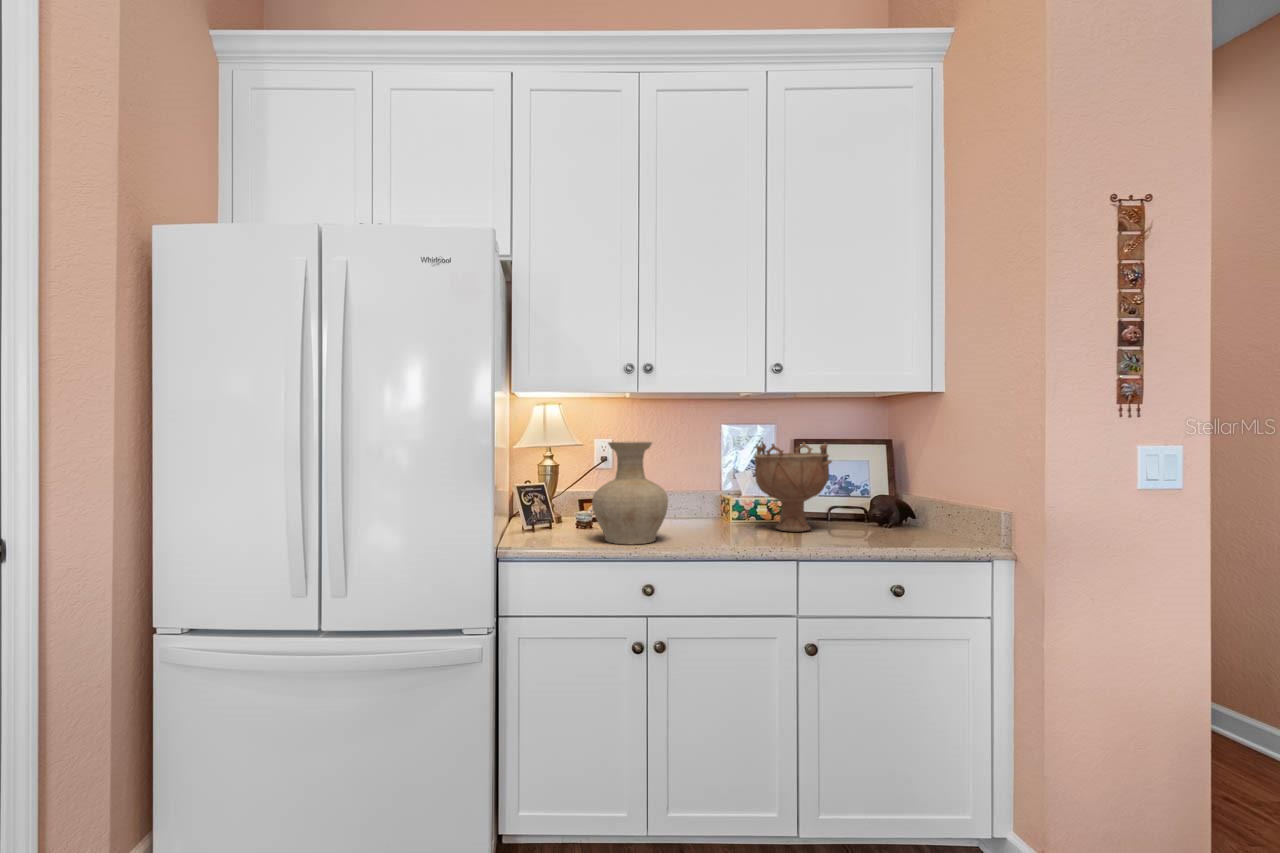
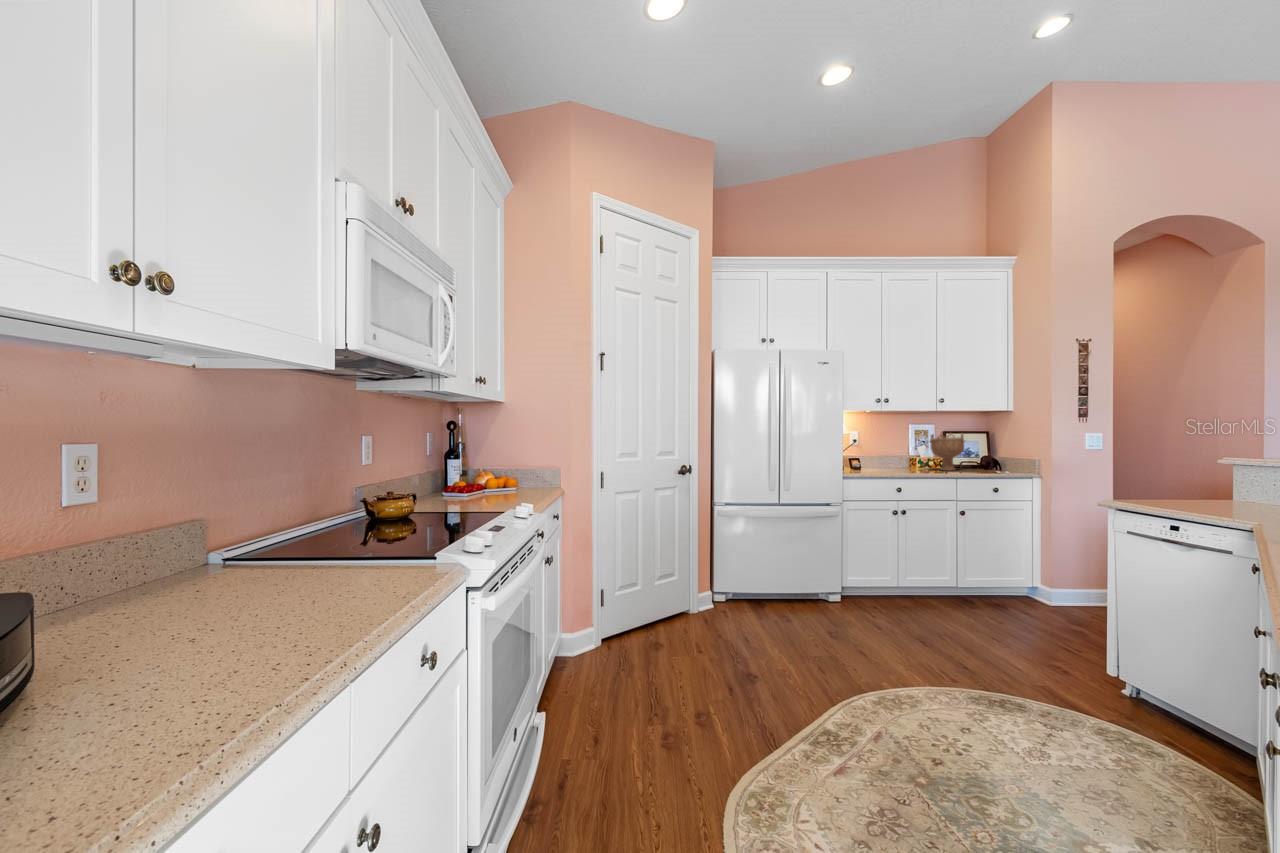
vase: present [592,442,668,544] -> none [870,434,902,474]

